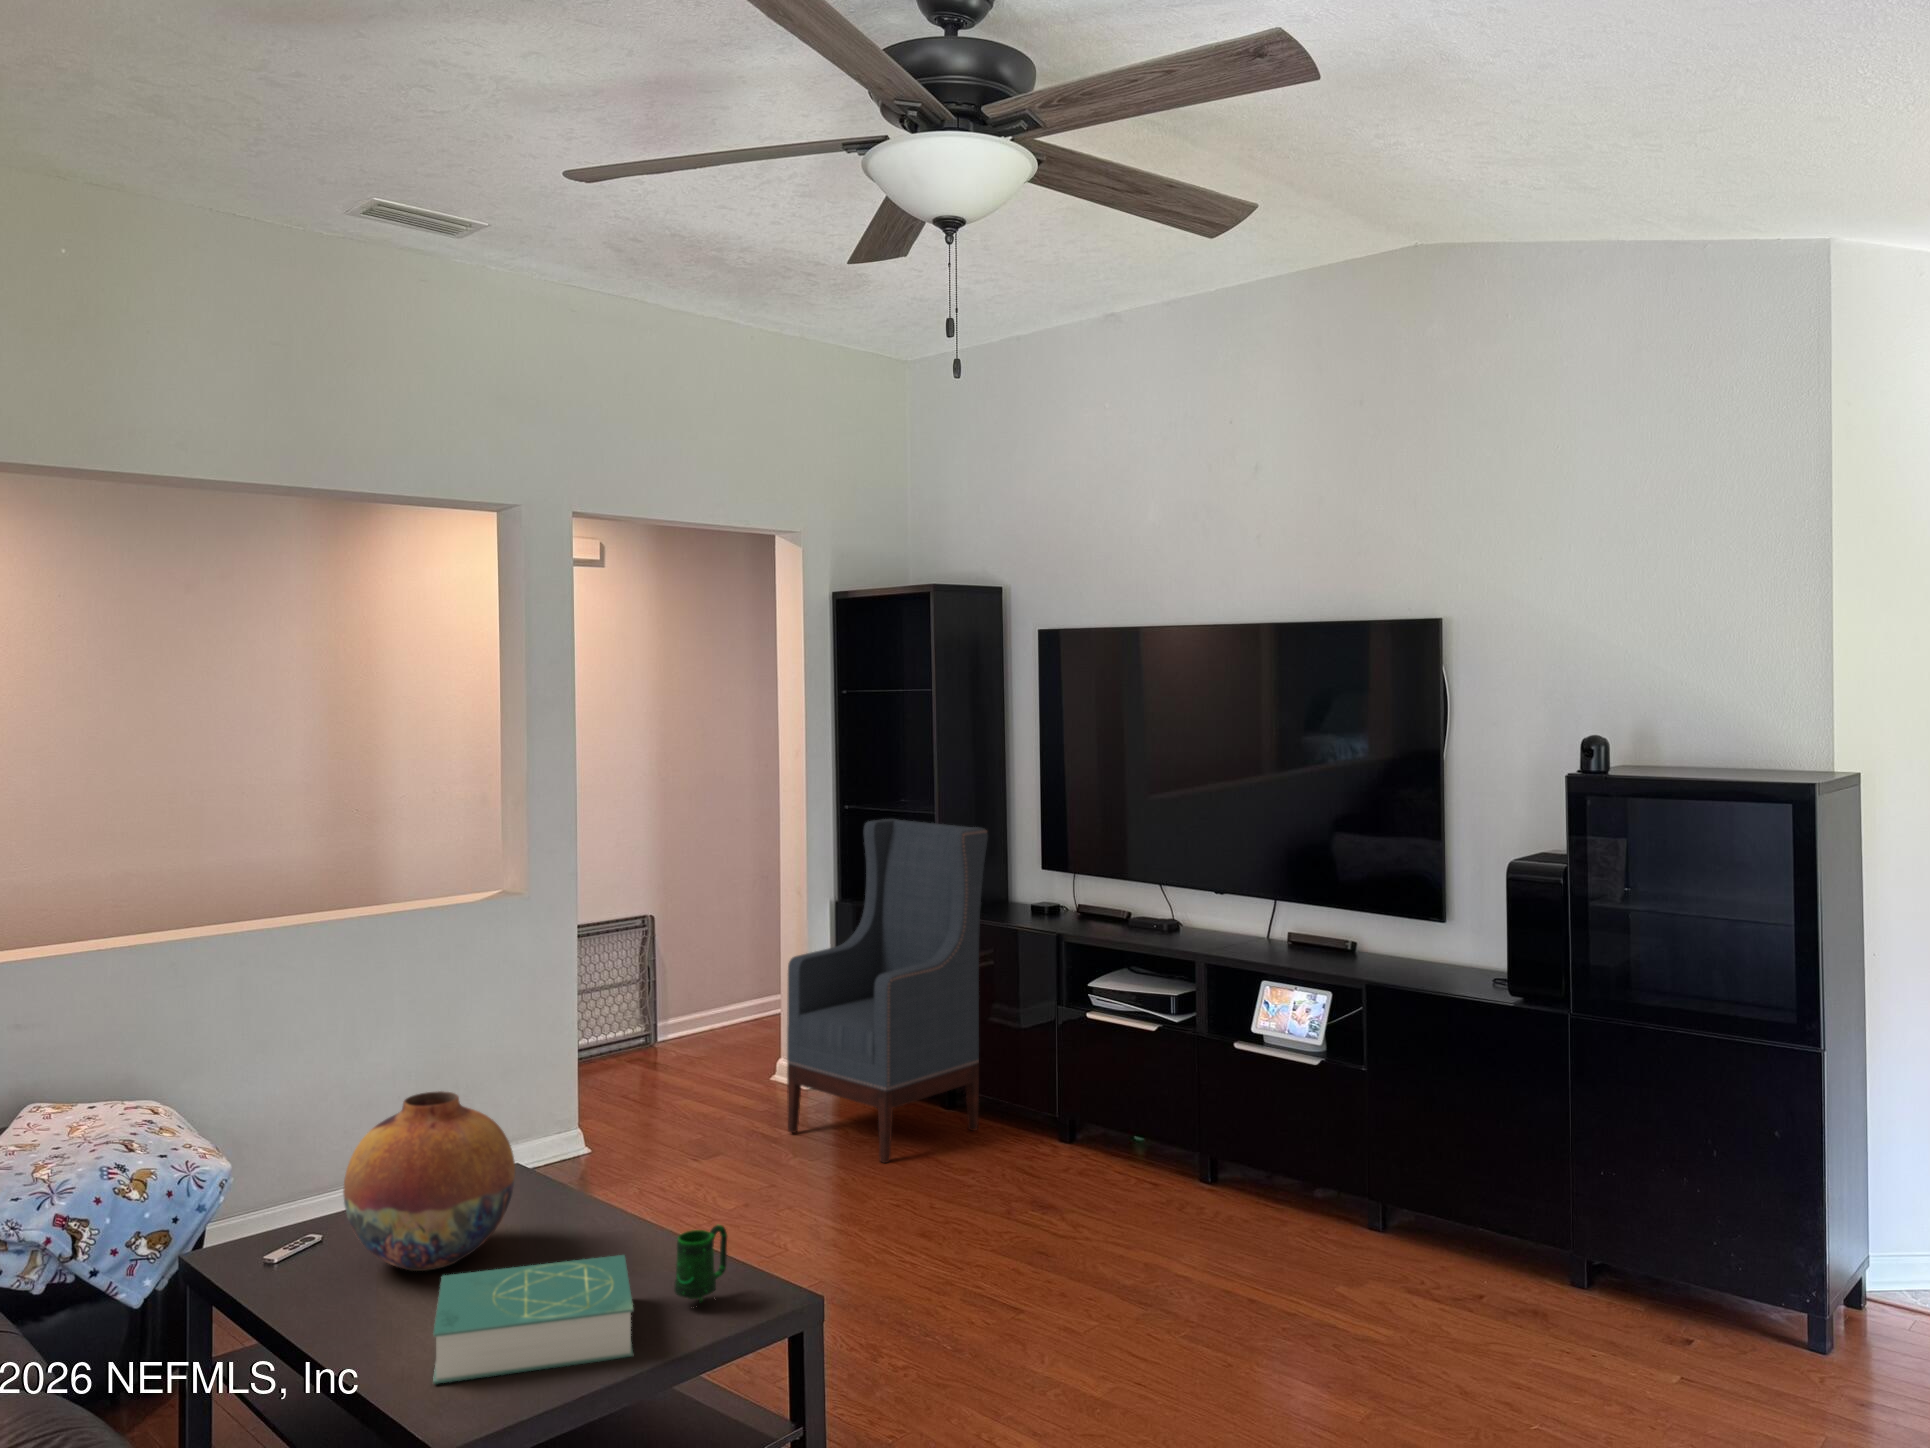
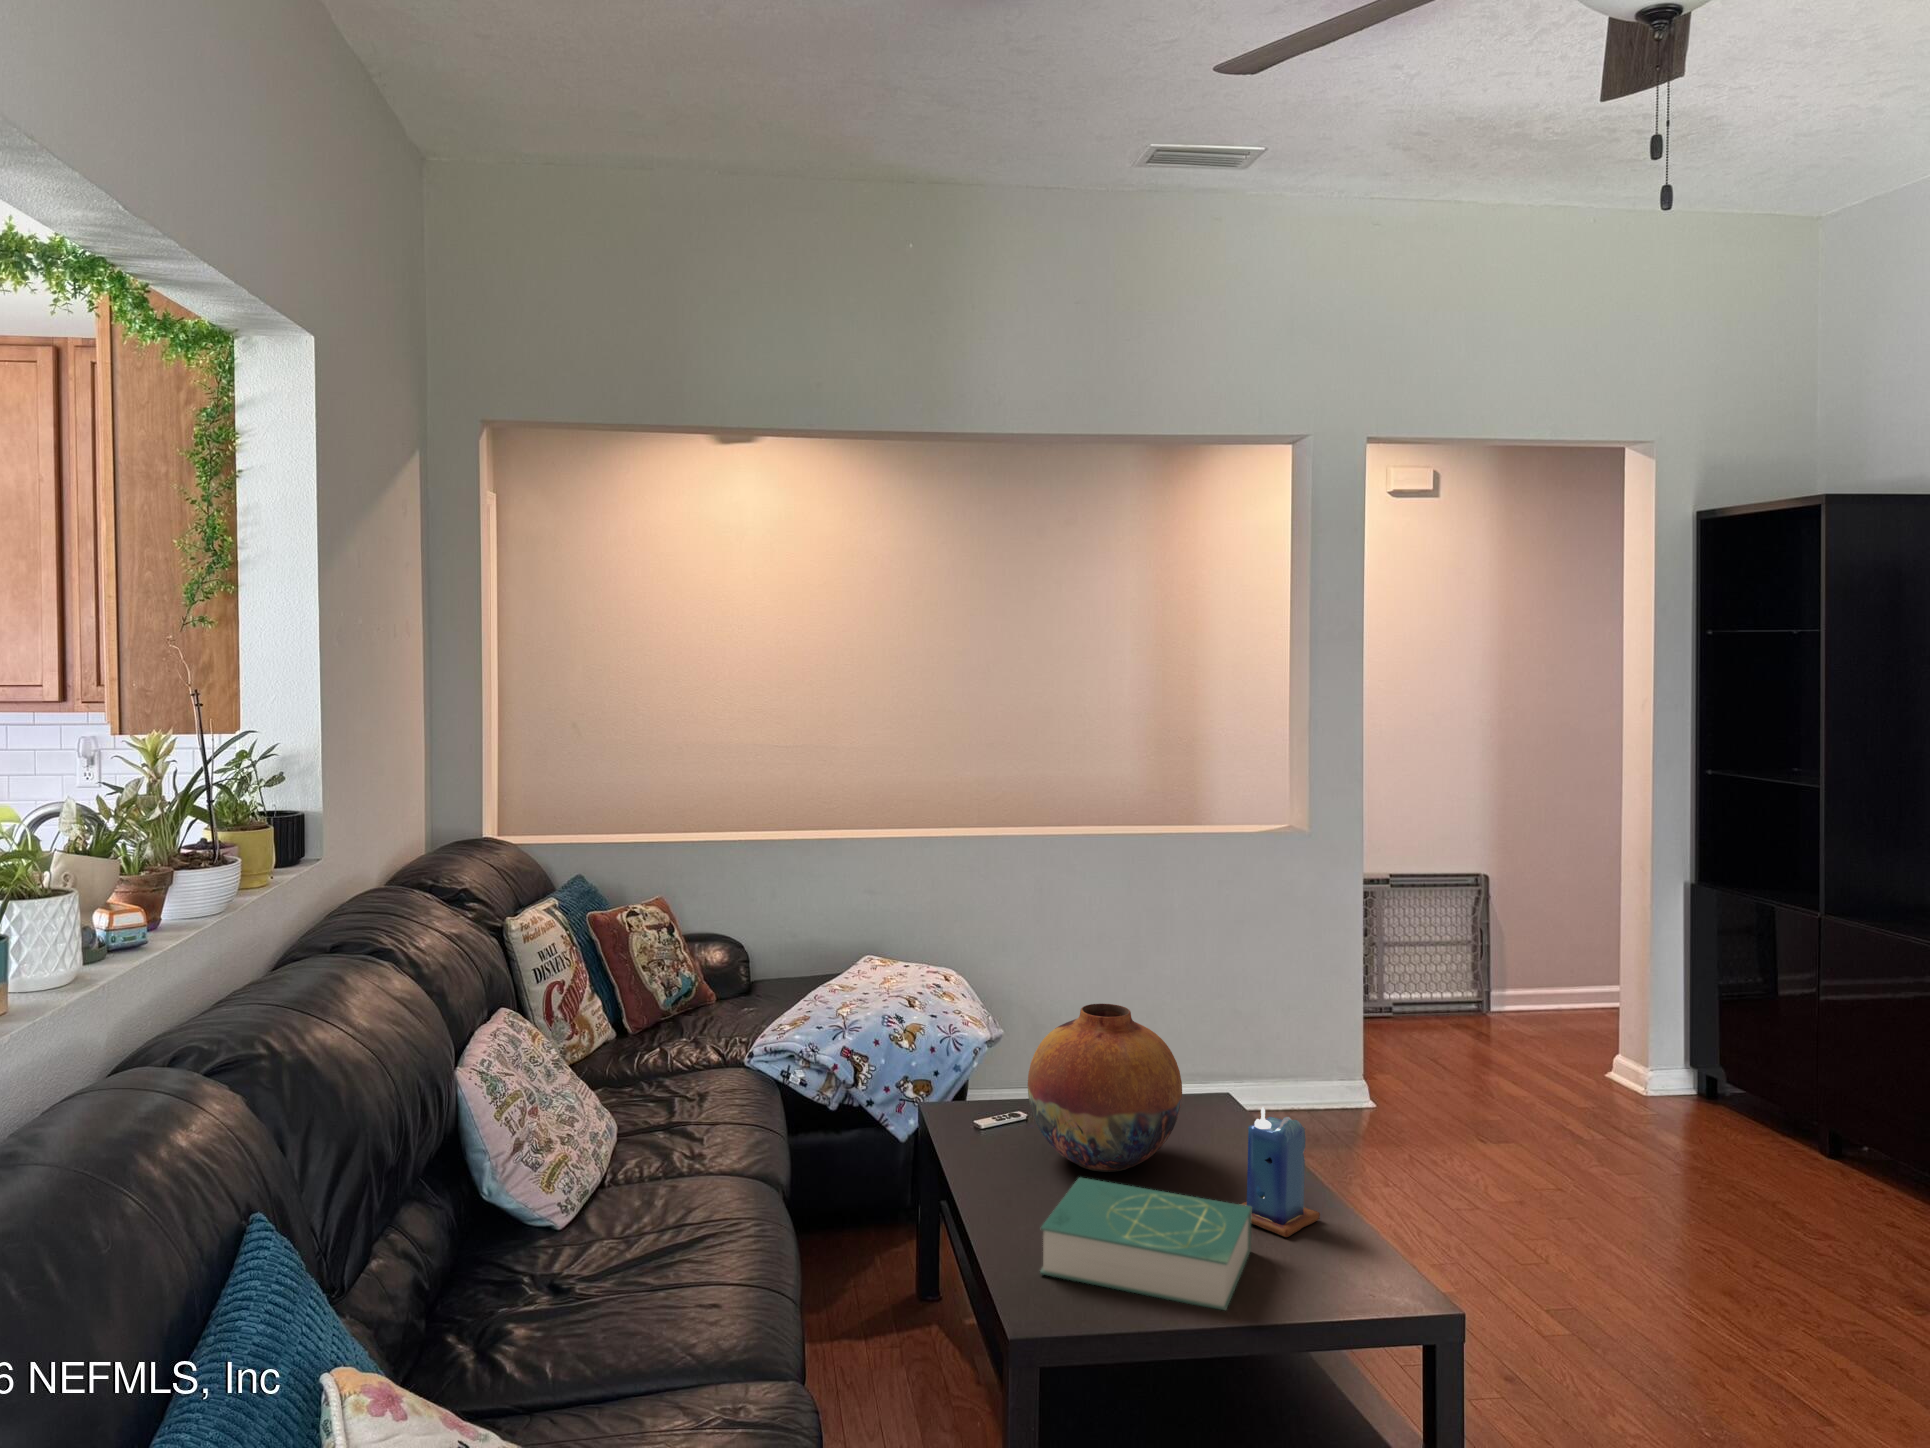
armchair: present [787,819,988,1163] -> none [1599,790,1890,1198]
candle: none [589,1158,670,1277] -> present [1240,1107,1320,1238]
mug: present [674,1225,727,1302] -> none [1294,1201,1357,1288]

